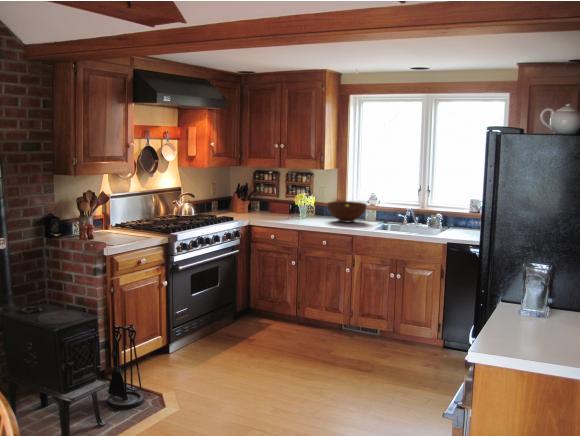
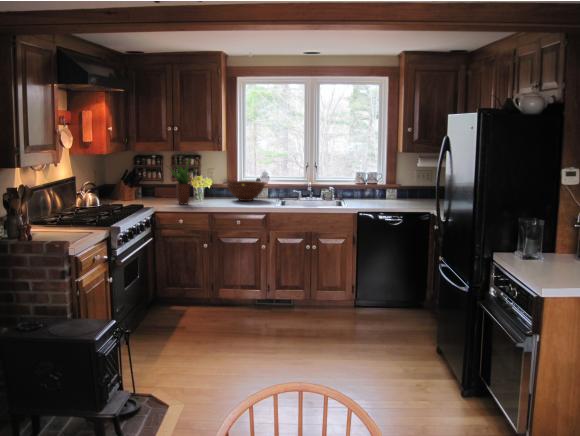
potted plant: none [262,174,300,221] -> present [167,161,191,204]

